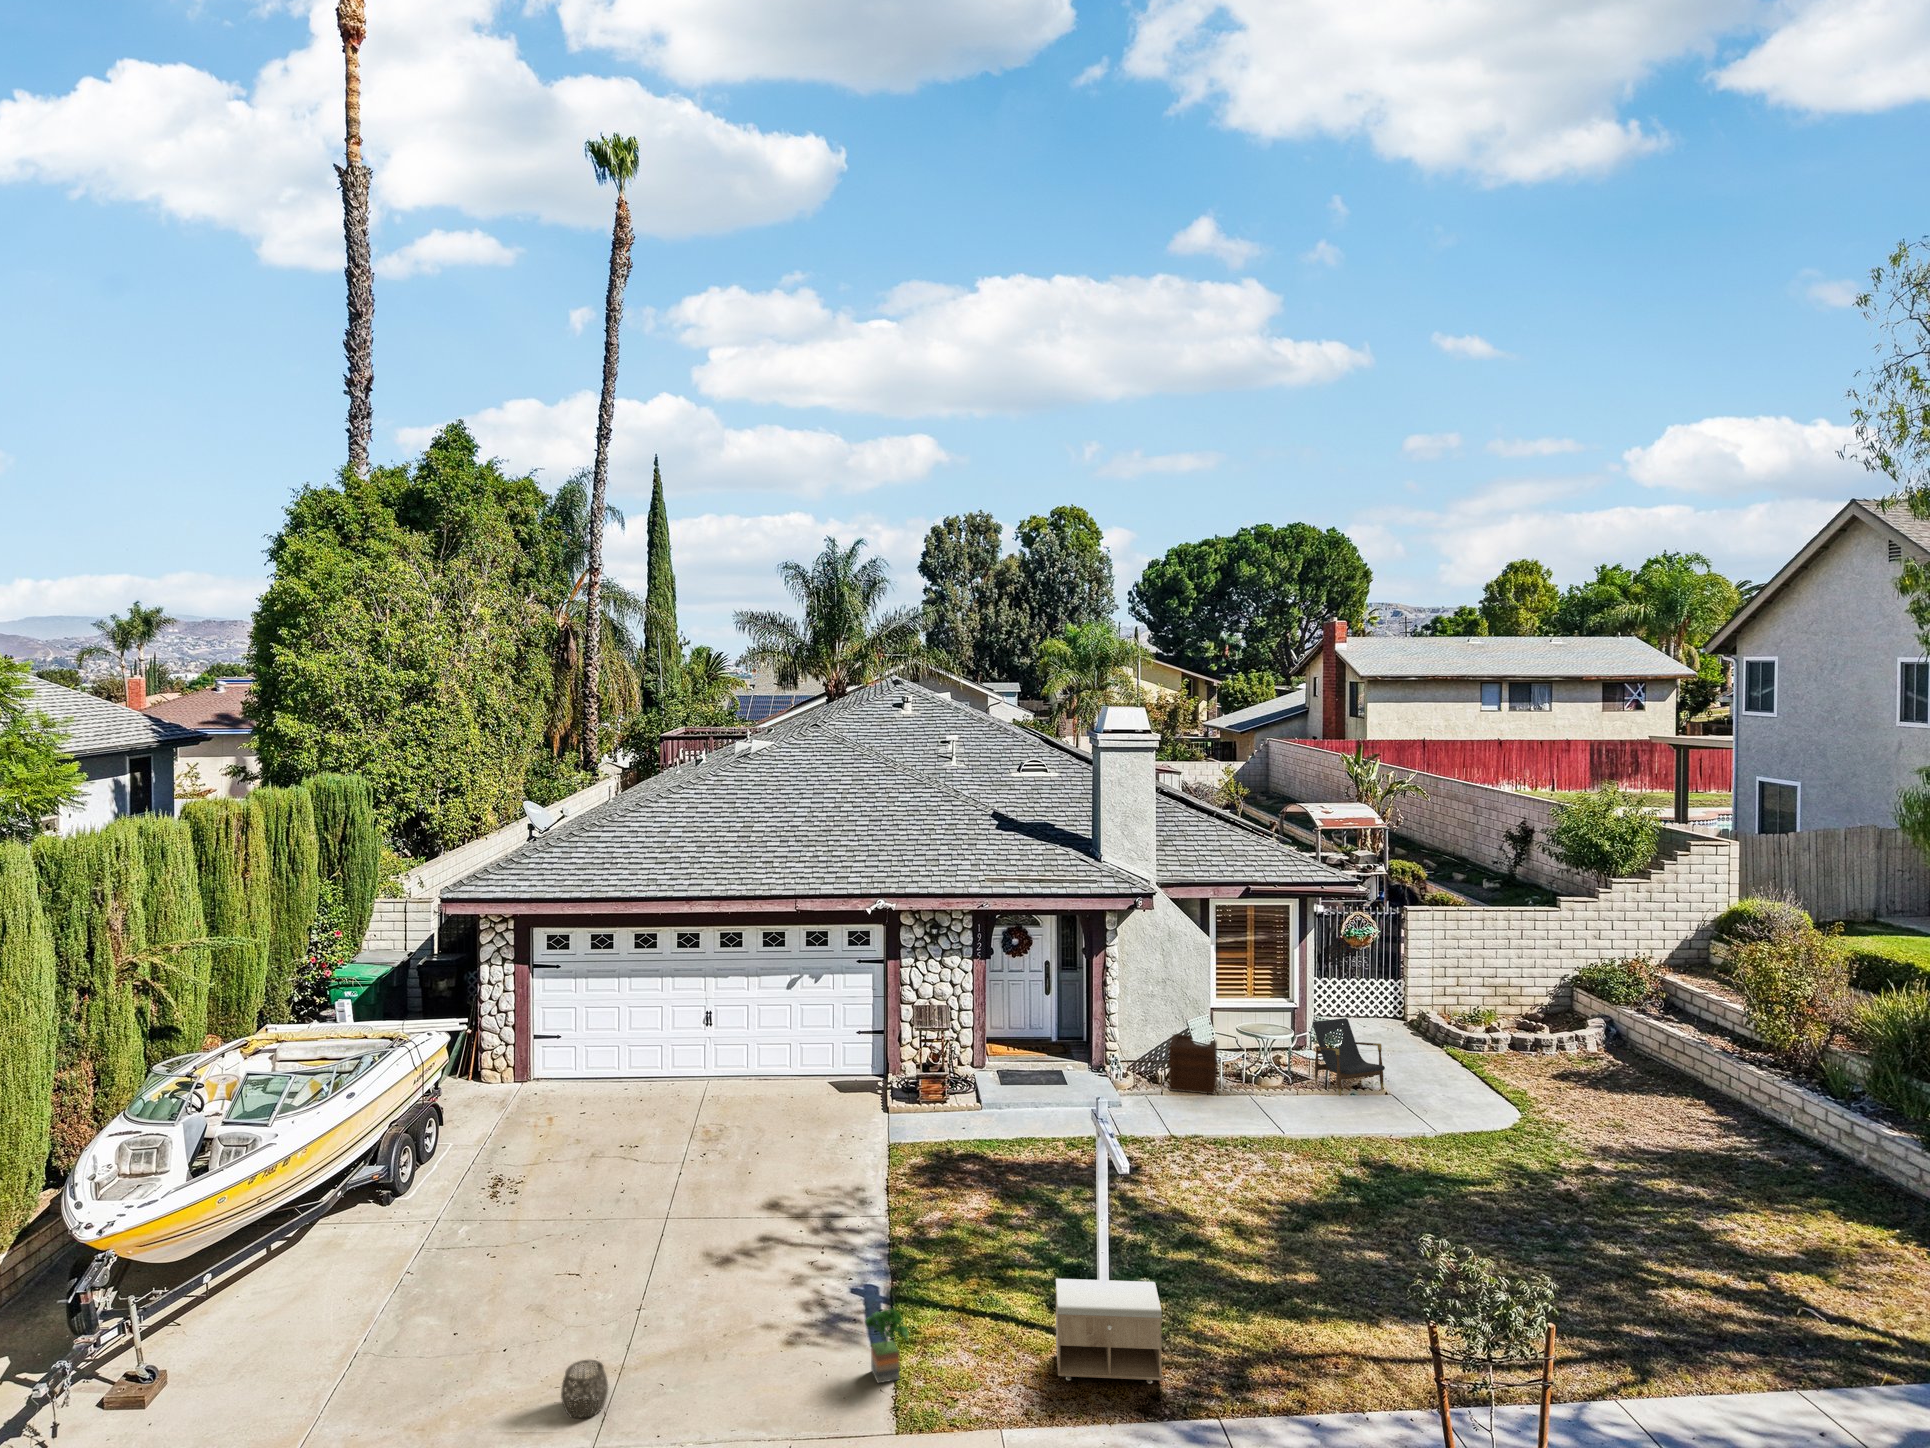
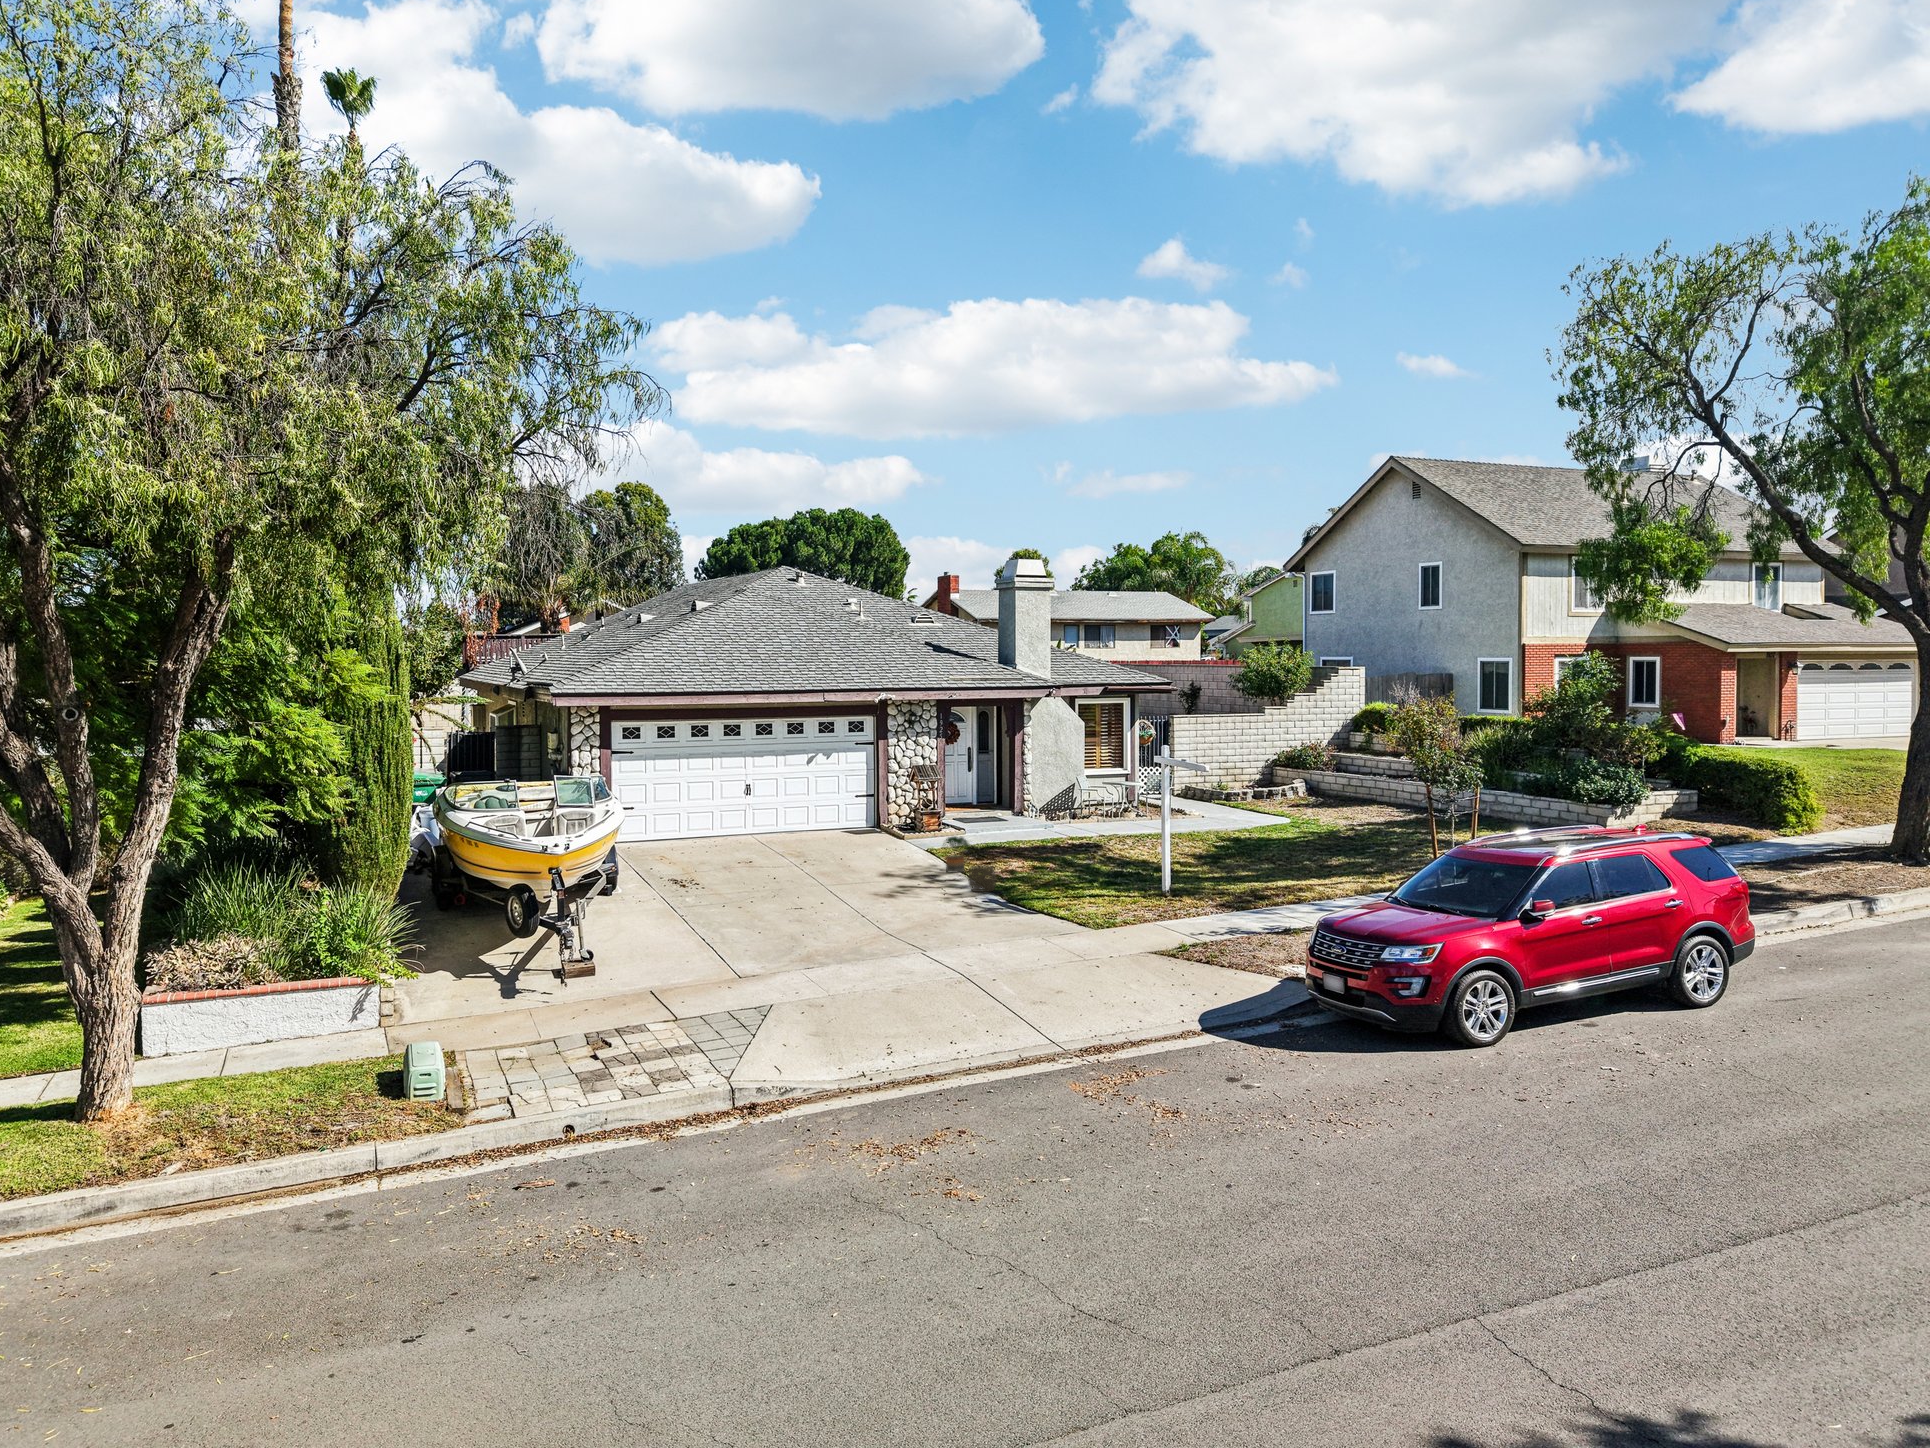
lounge chair: present [1313,1018,1385,1096] -> none [1155,772,1205,816]
wooden crate: present [1168,1034,1217,1094] -> none [1069,787,1109,822]
storage bench: present [1056,1279,1162,1384] -> none [1188,816,1256,866]
potted tree: present [865,1308,909,1383] -> present [943,836,970,873]

